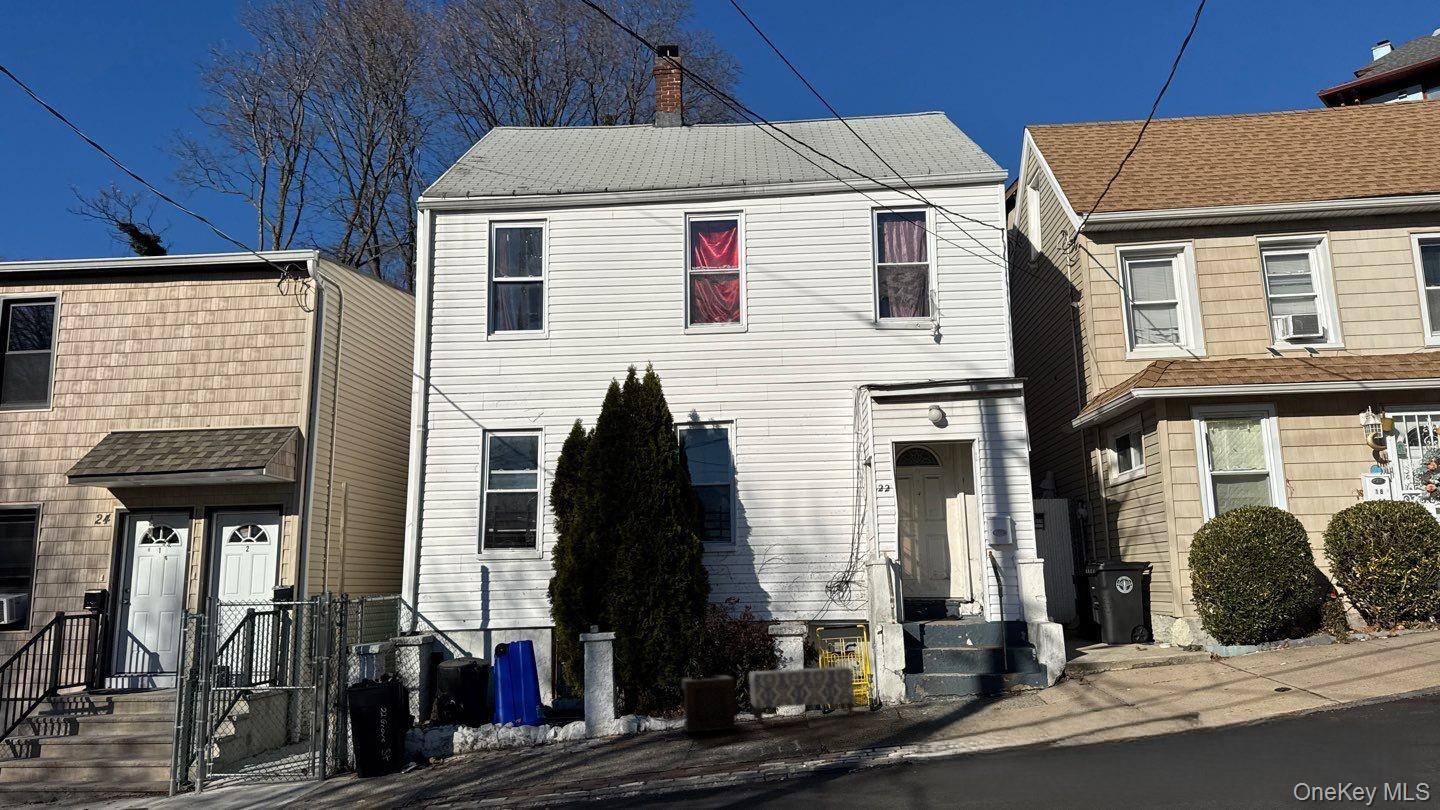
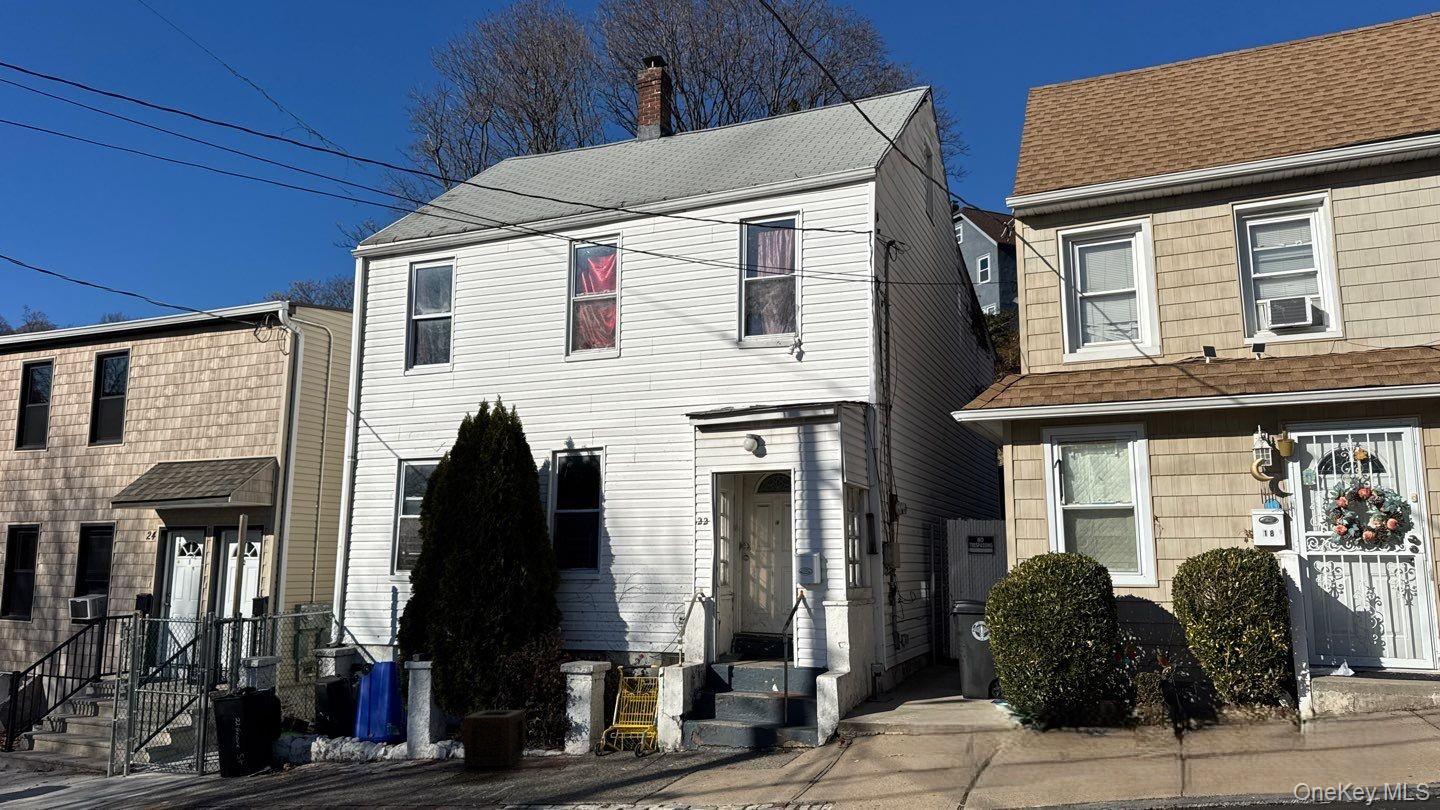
bench: present [749,666,854,723] -> none [521,708,628,764]

